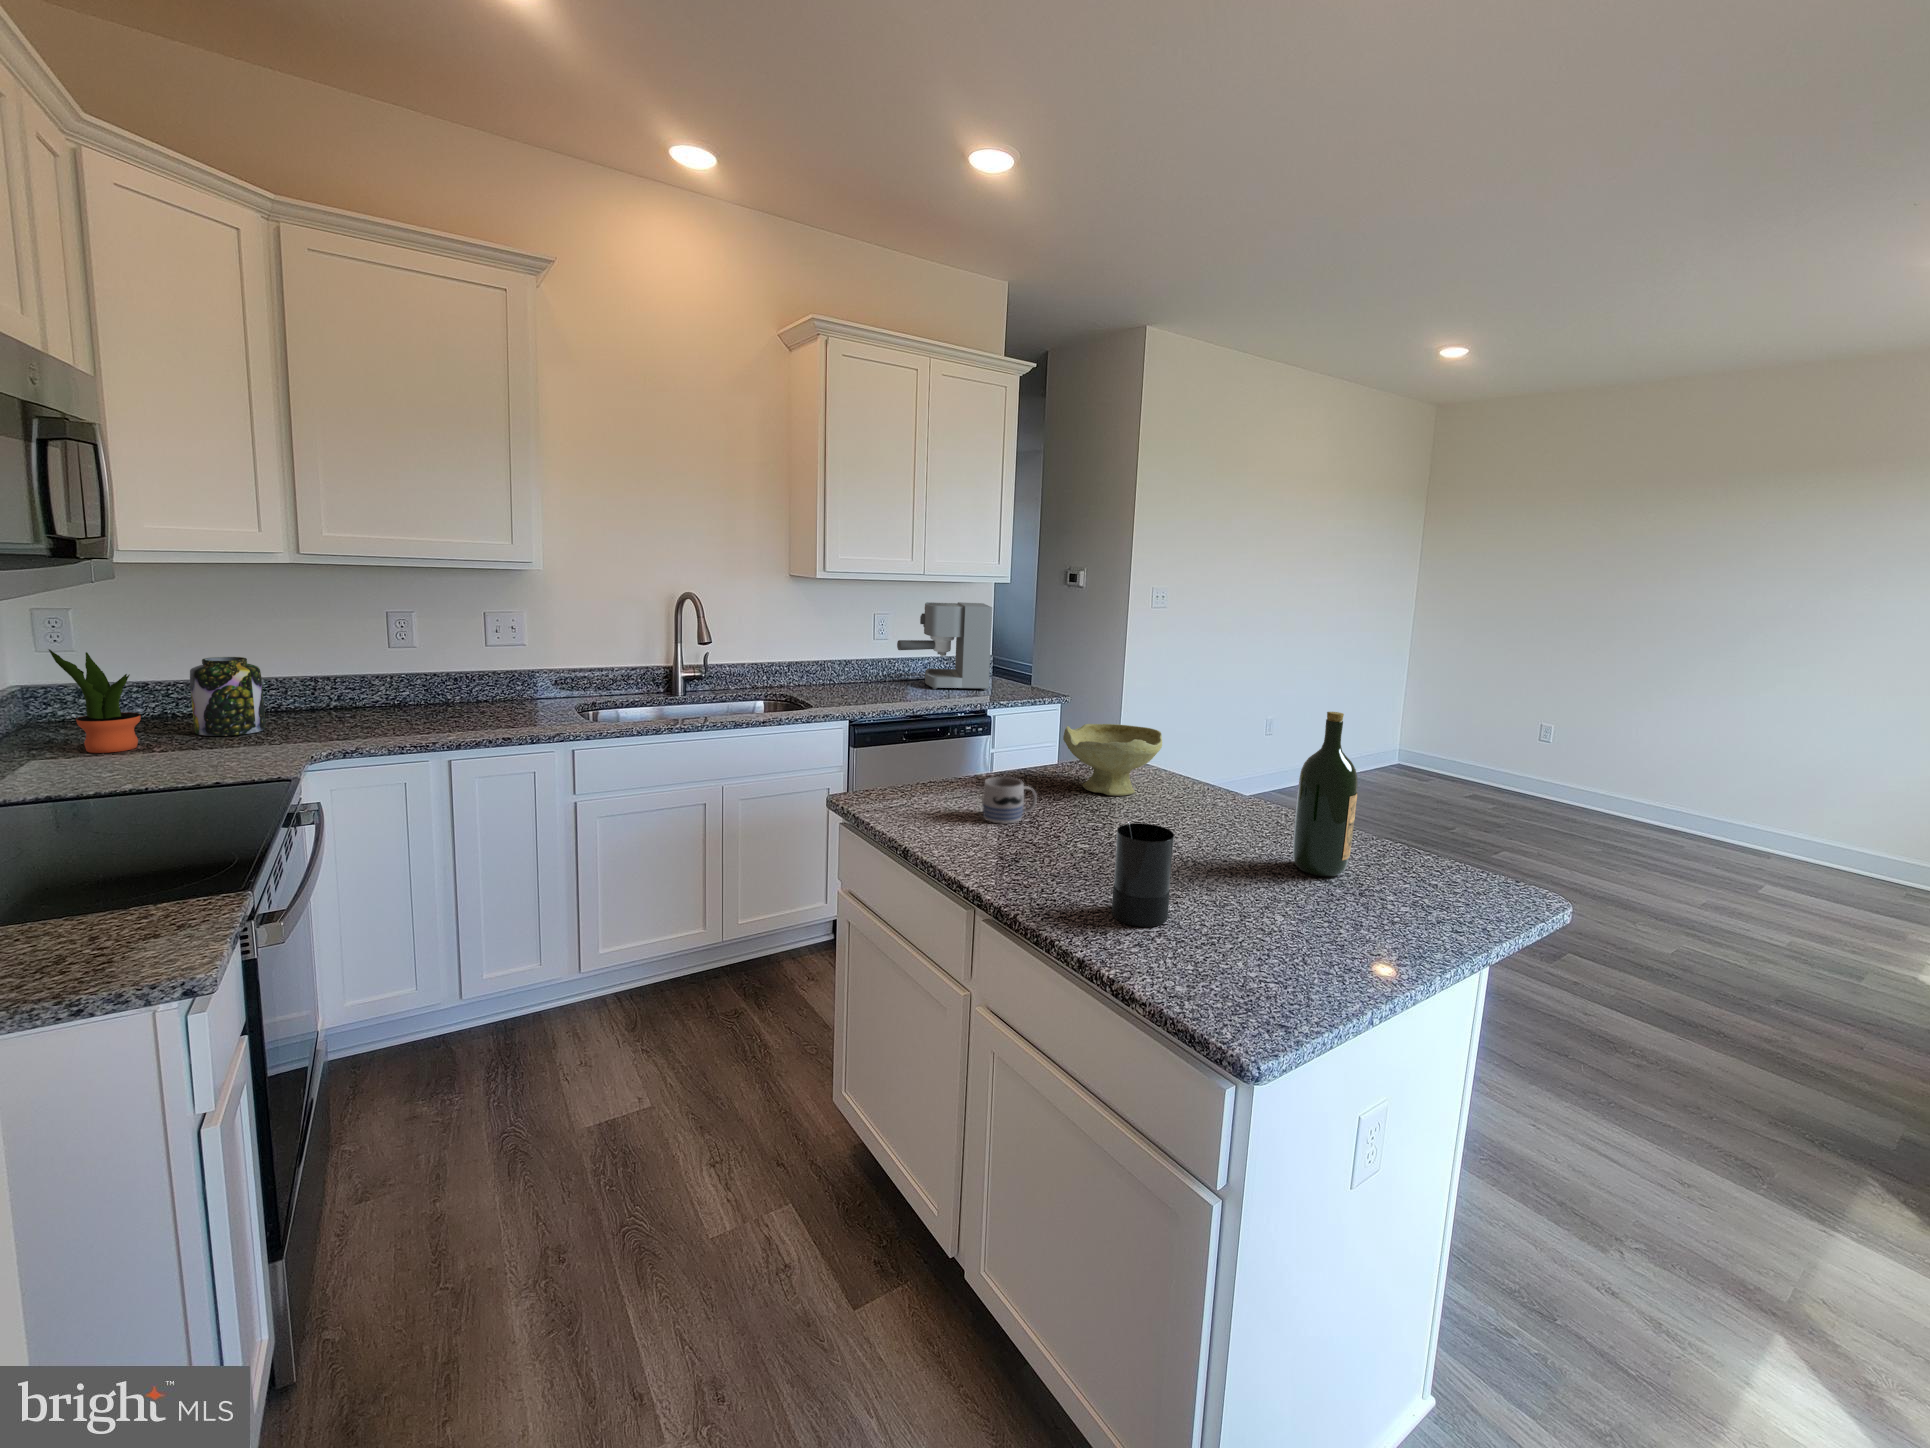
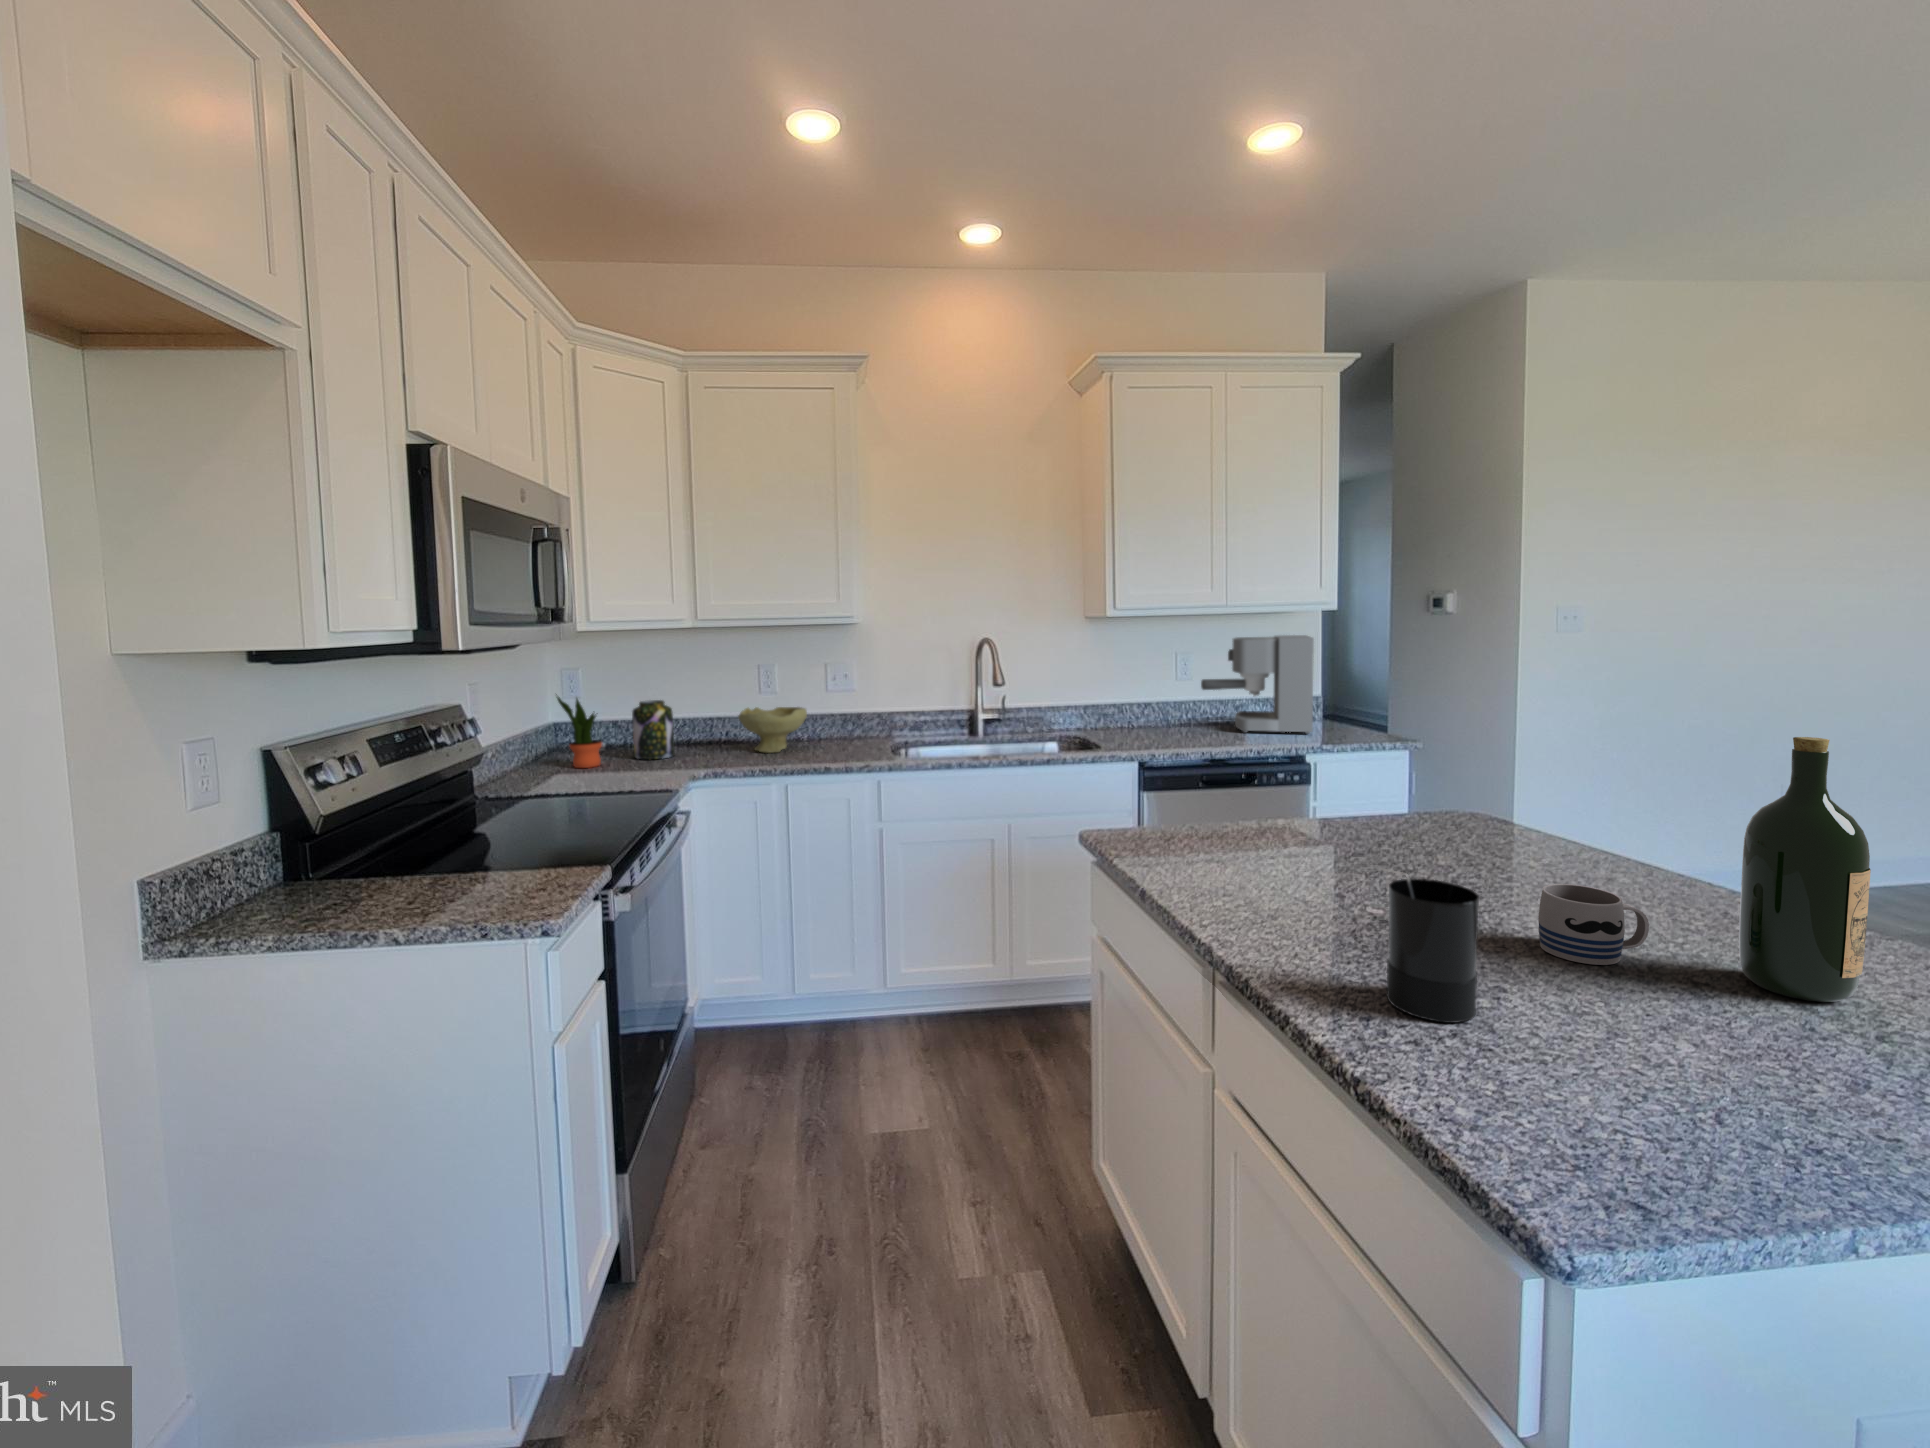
bowl: present [1063,724,1162,796] -> present [739,707,807,753]
mug: present [982,777,1037,824] -> present [1538,884,1649,965]

